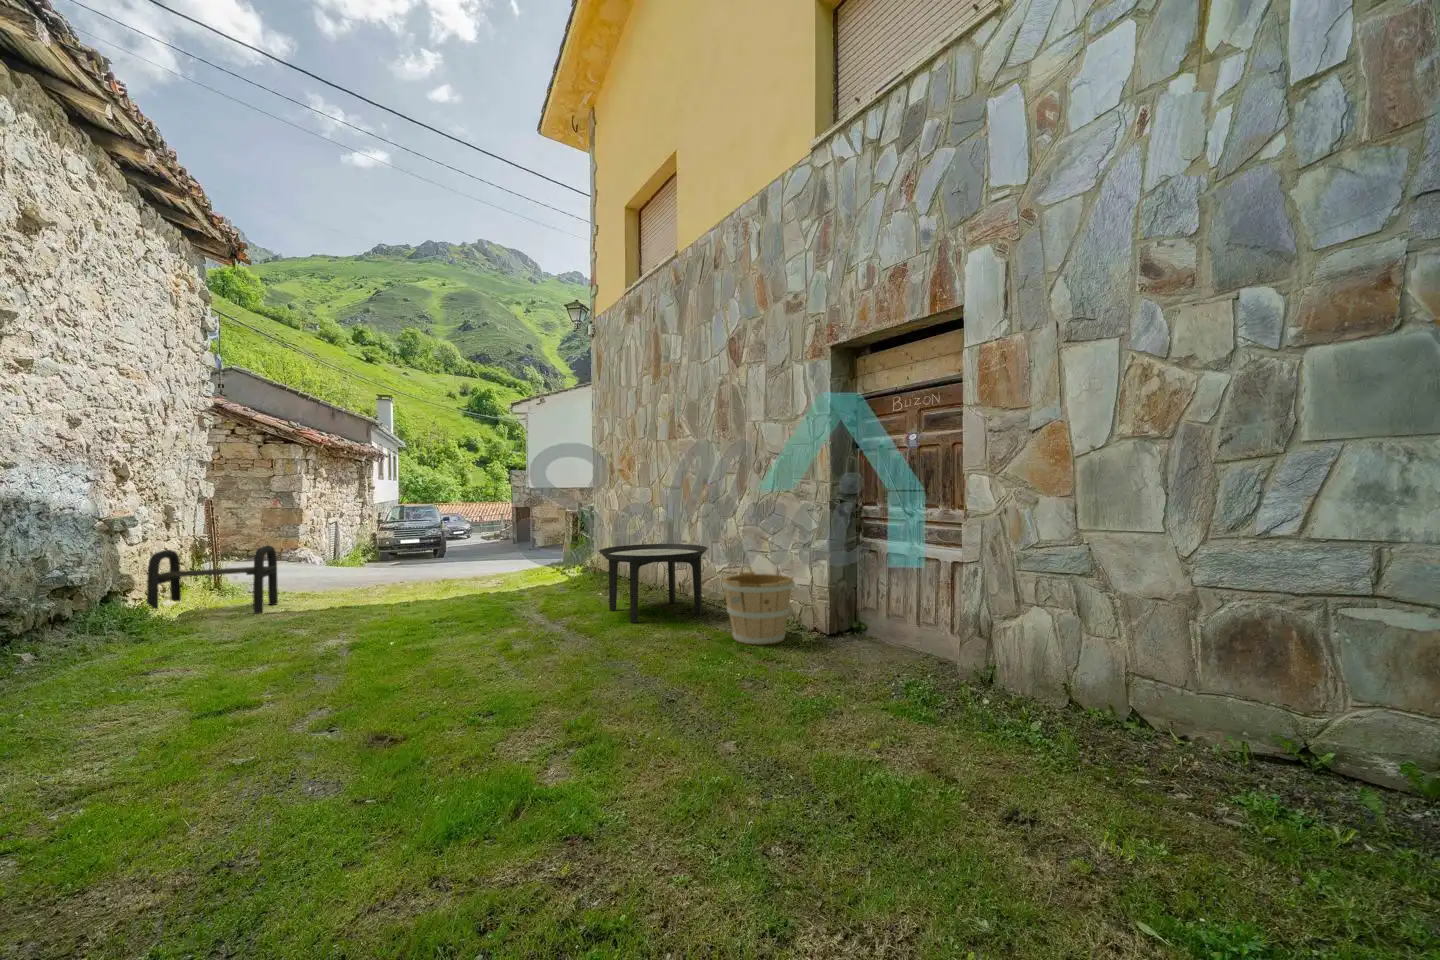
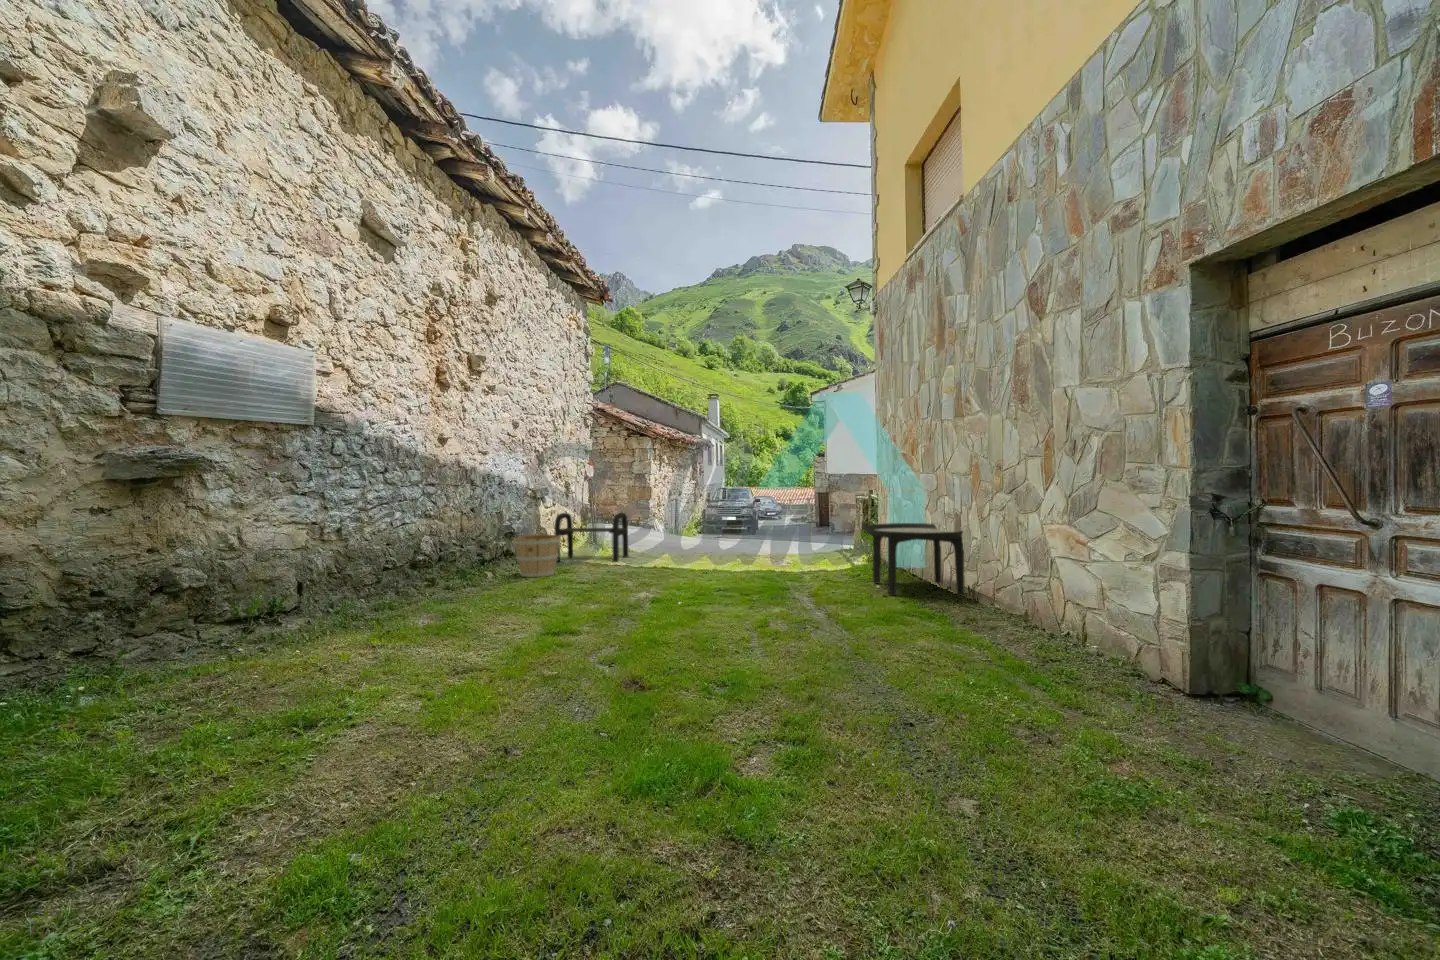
wooden bucket: present [722,572,794,645] -> present [513,534,561,577]

